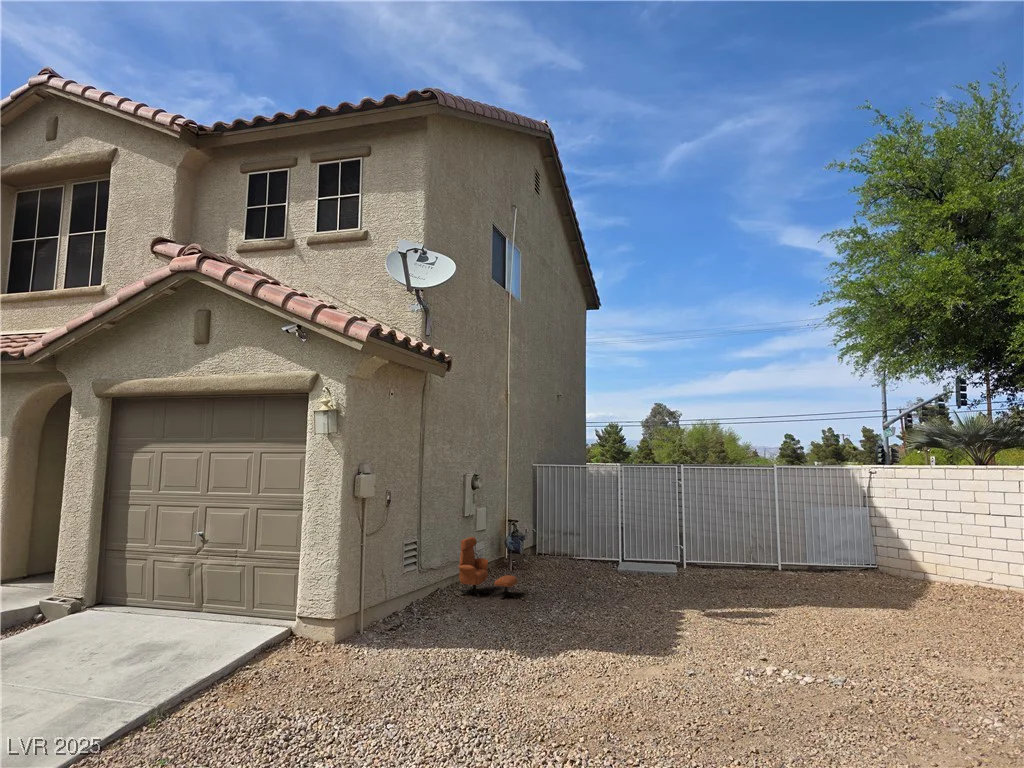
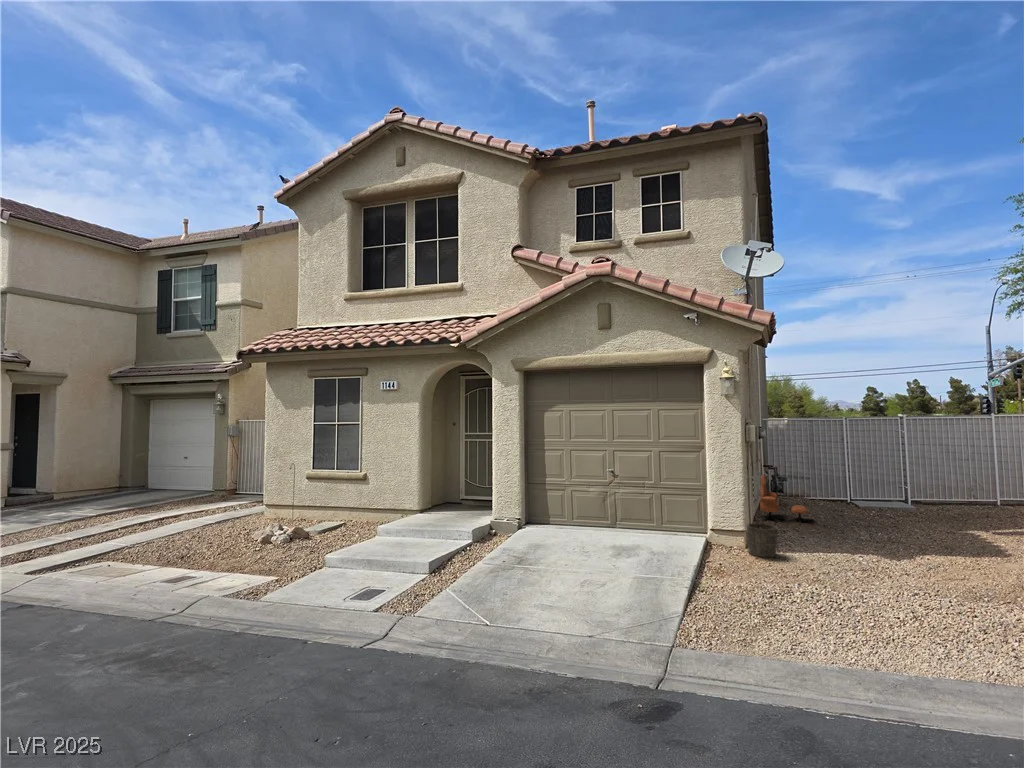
bucket: none [351,603,397,653] -> present [746,522,778,557]

